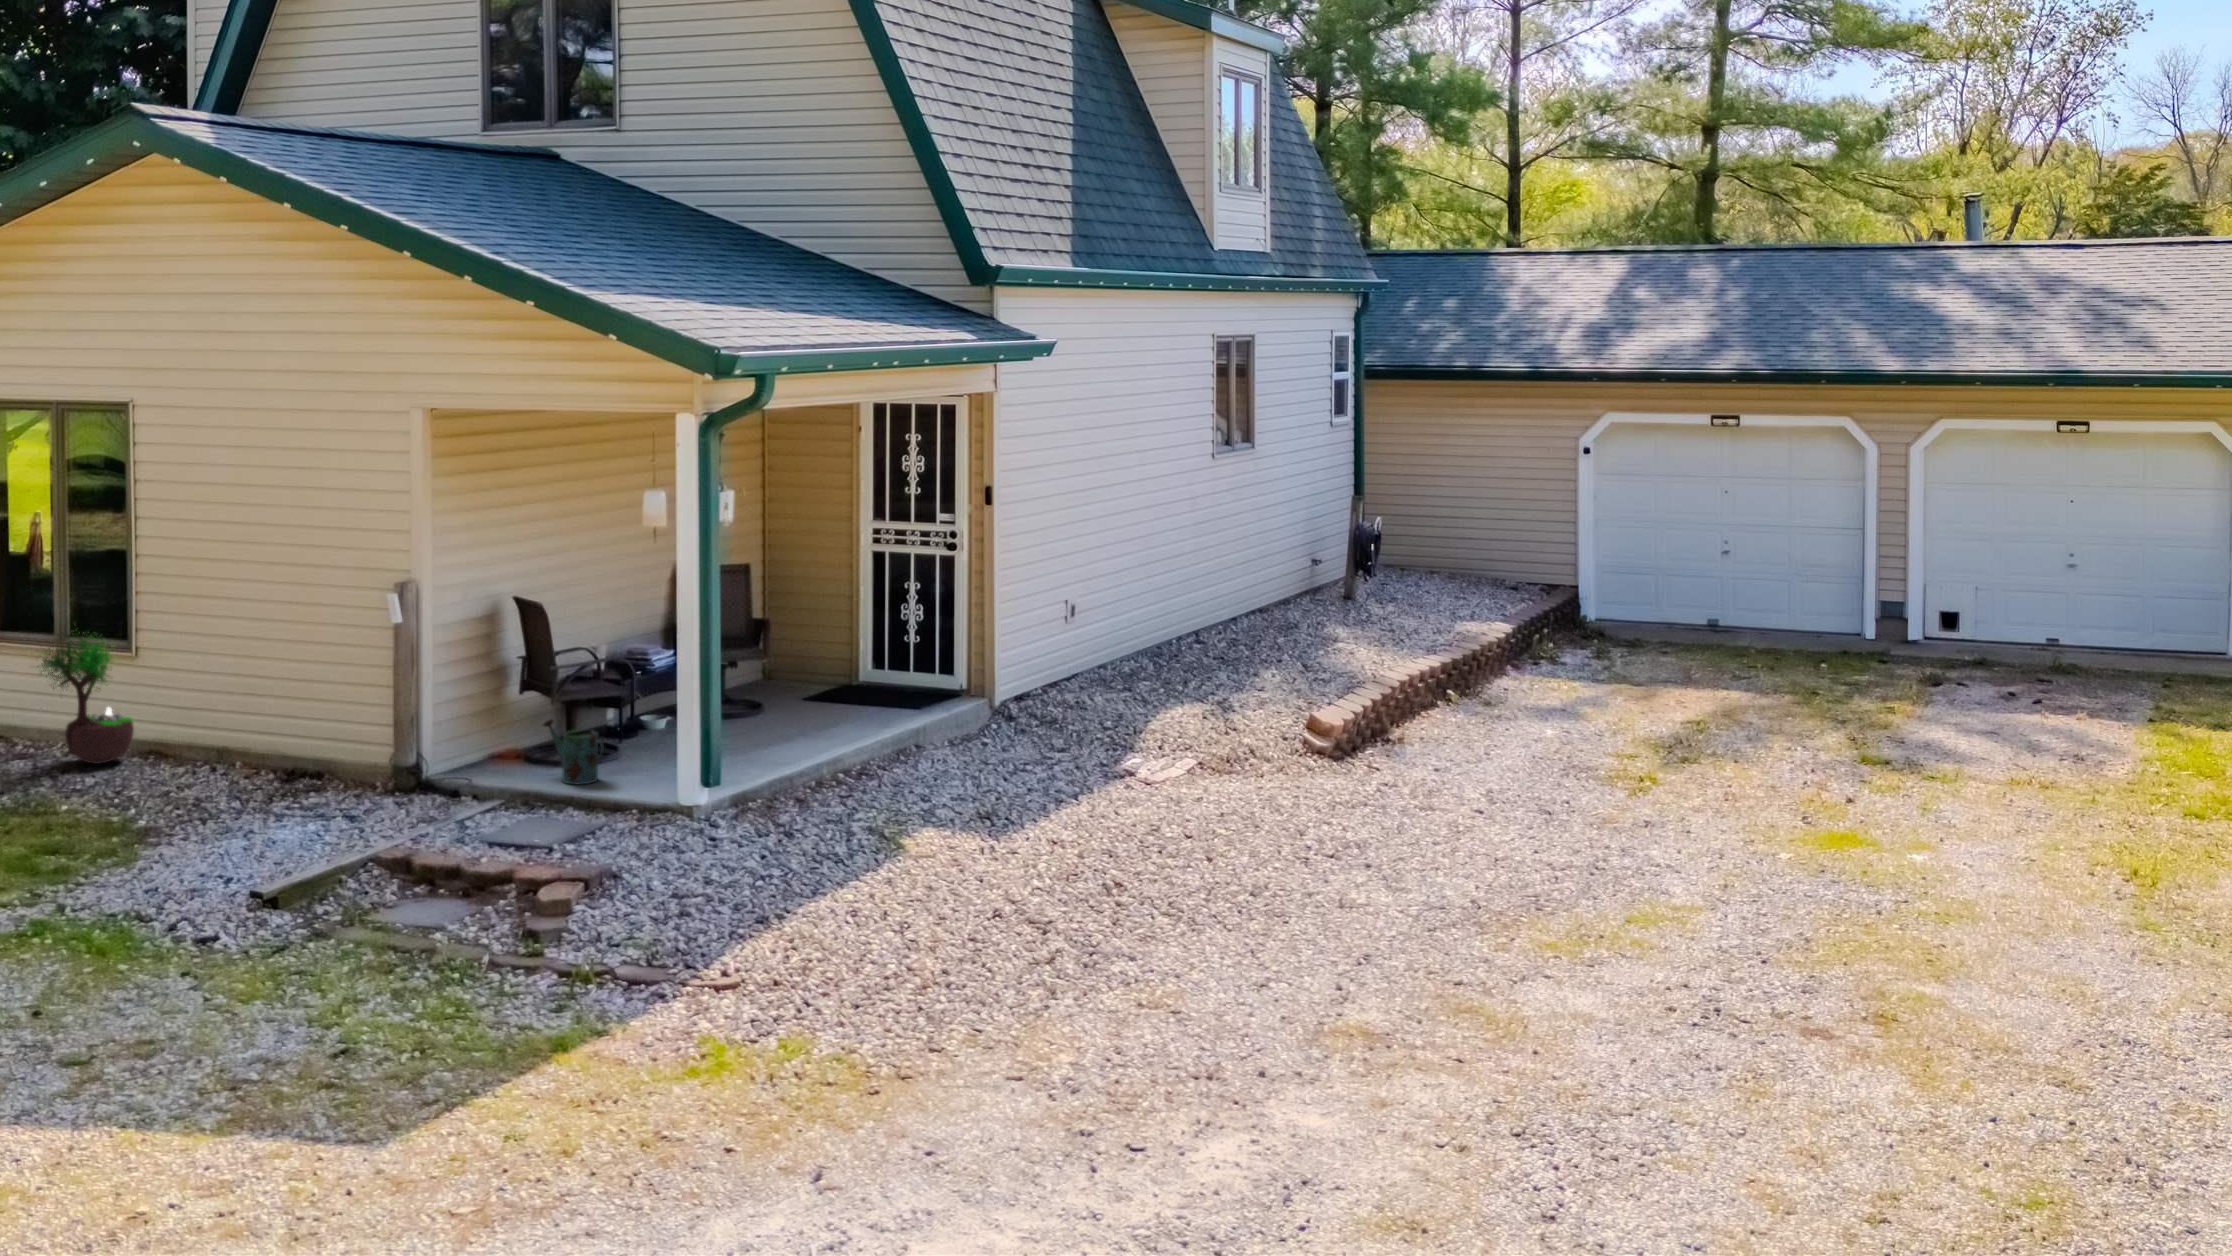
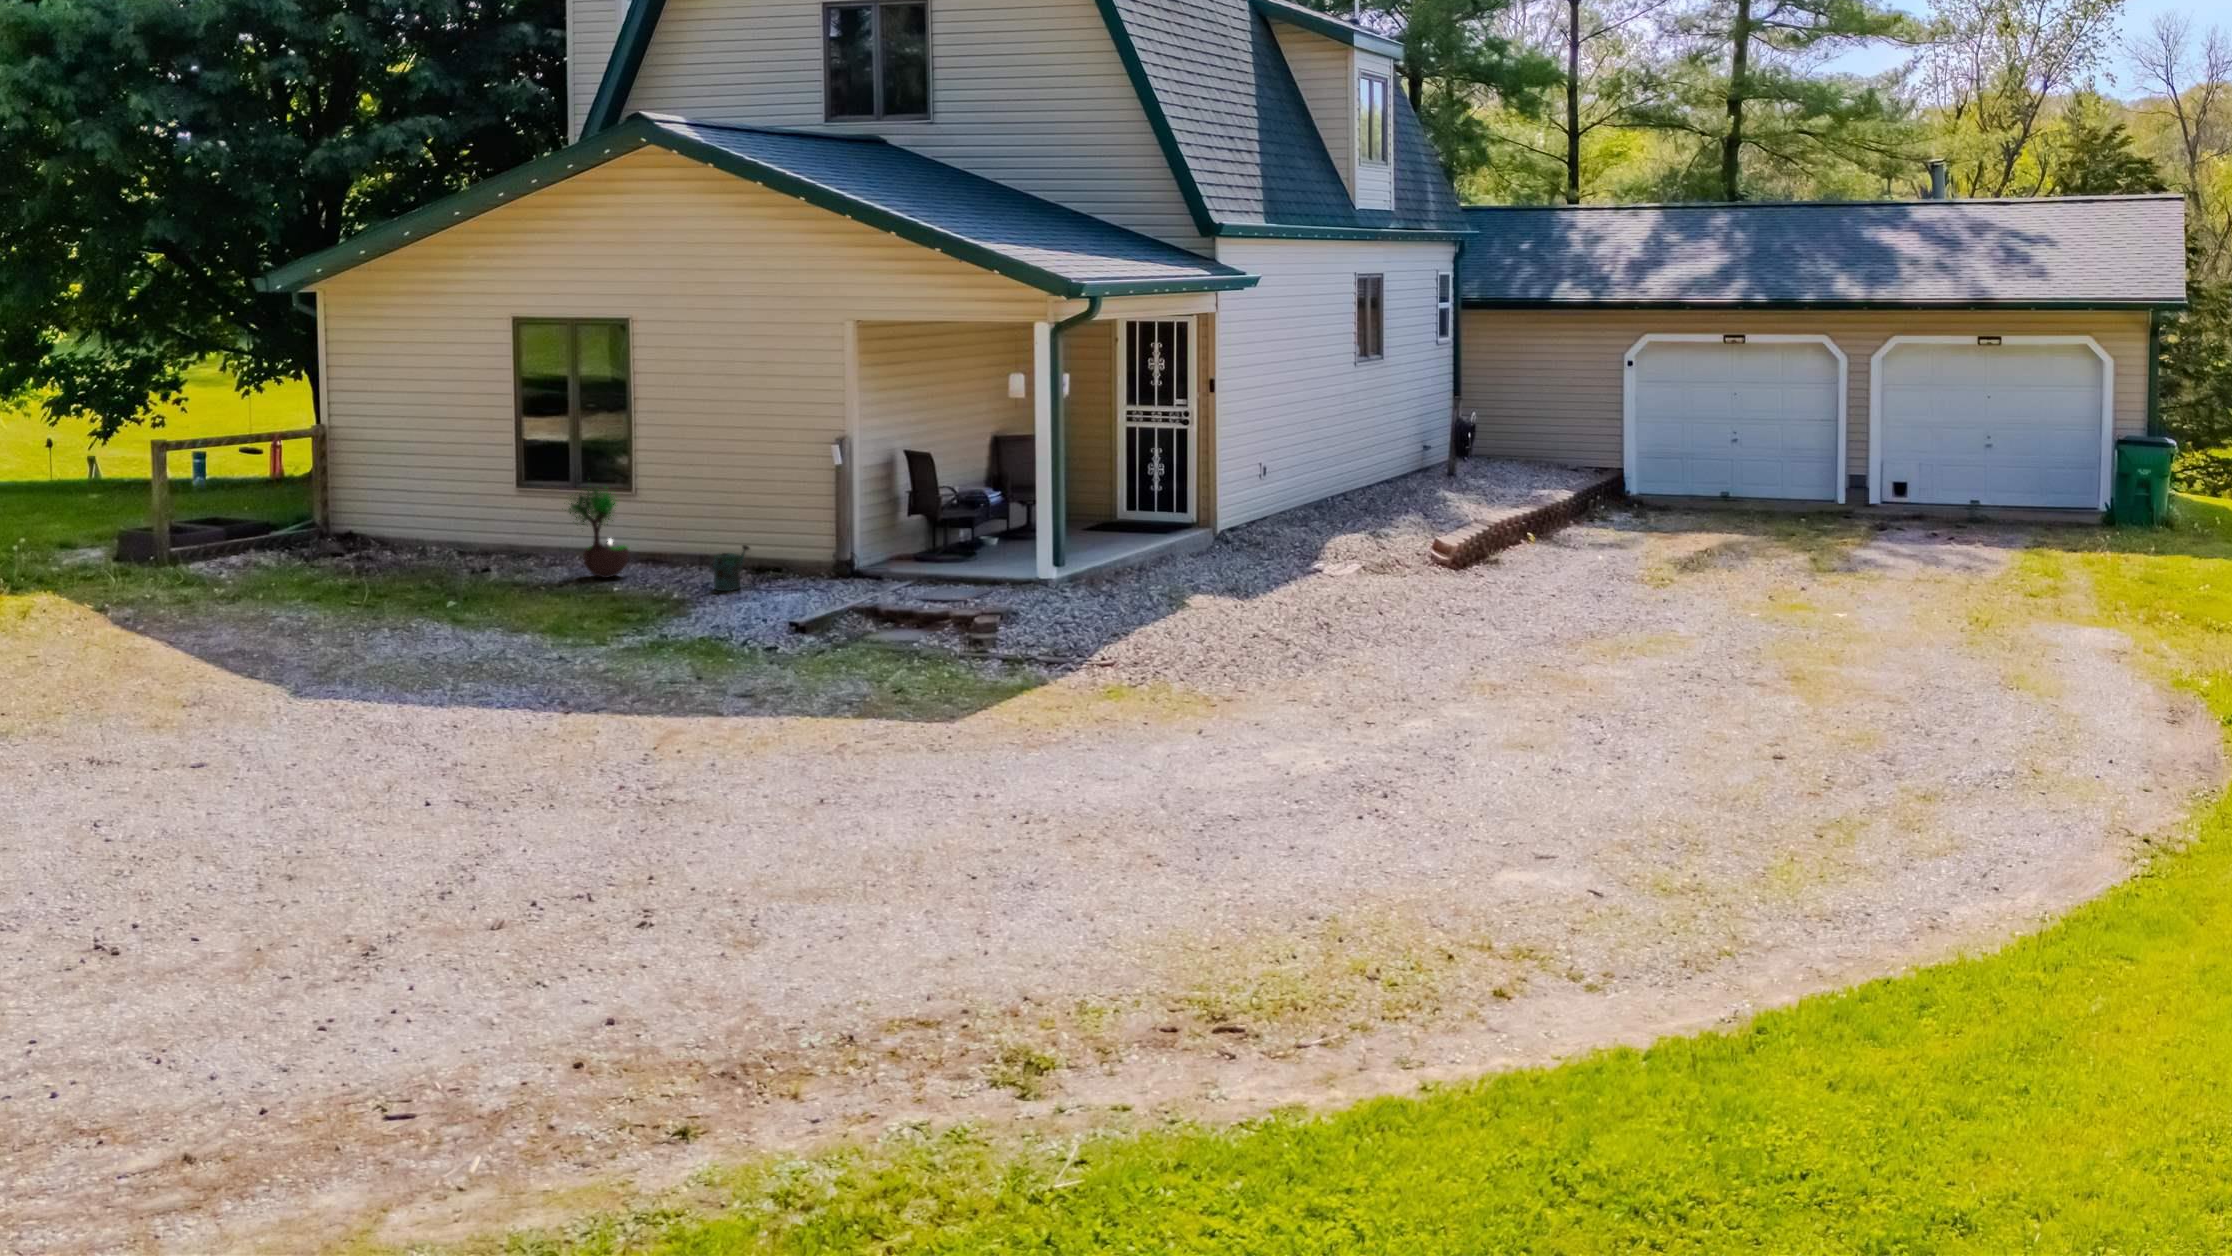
watering can: present [543,720,604,785] -> present [712,545,749,591]

